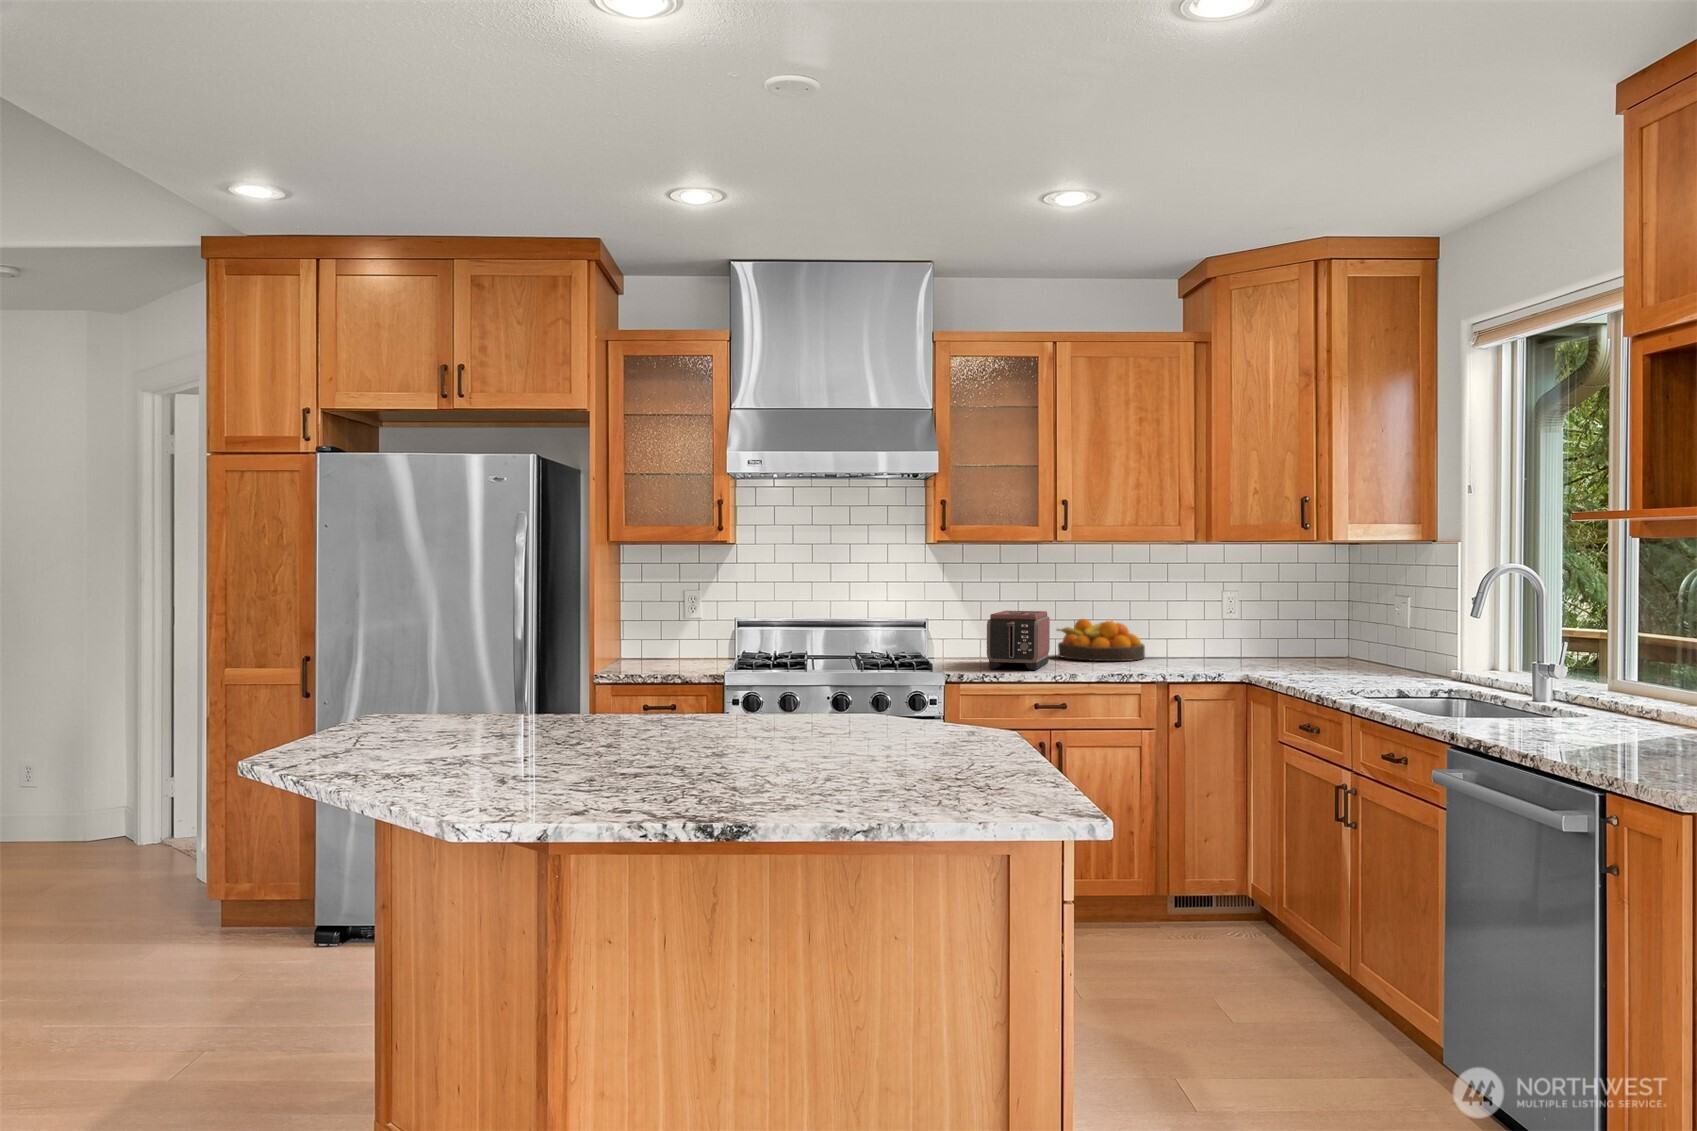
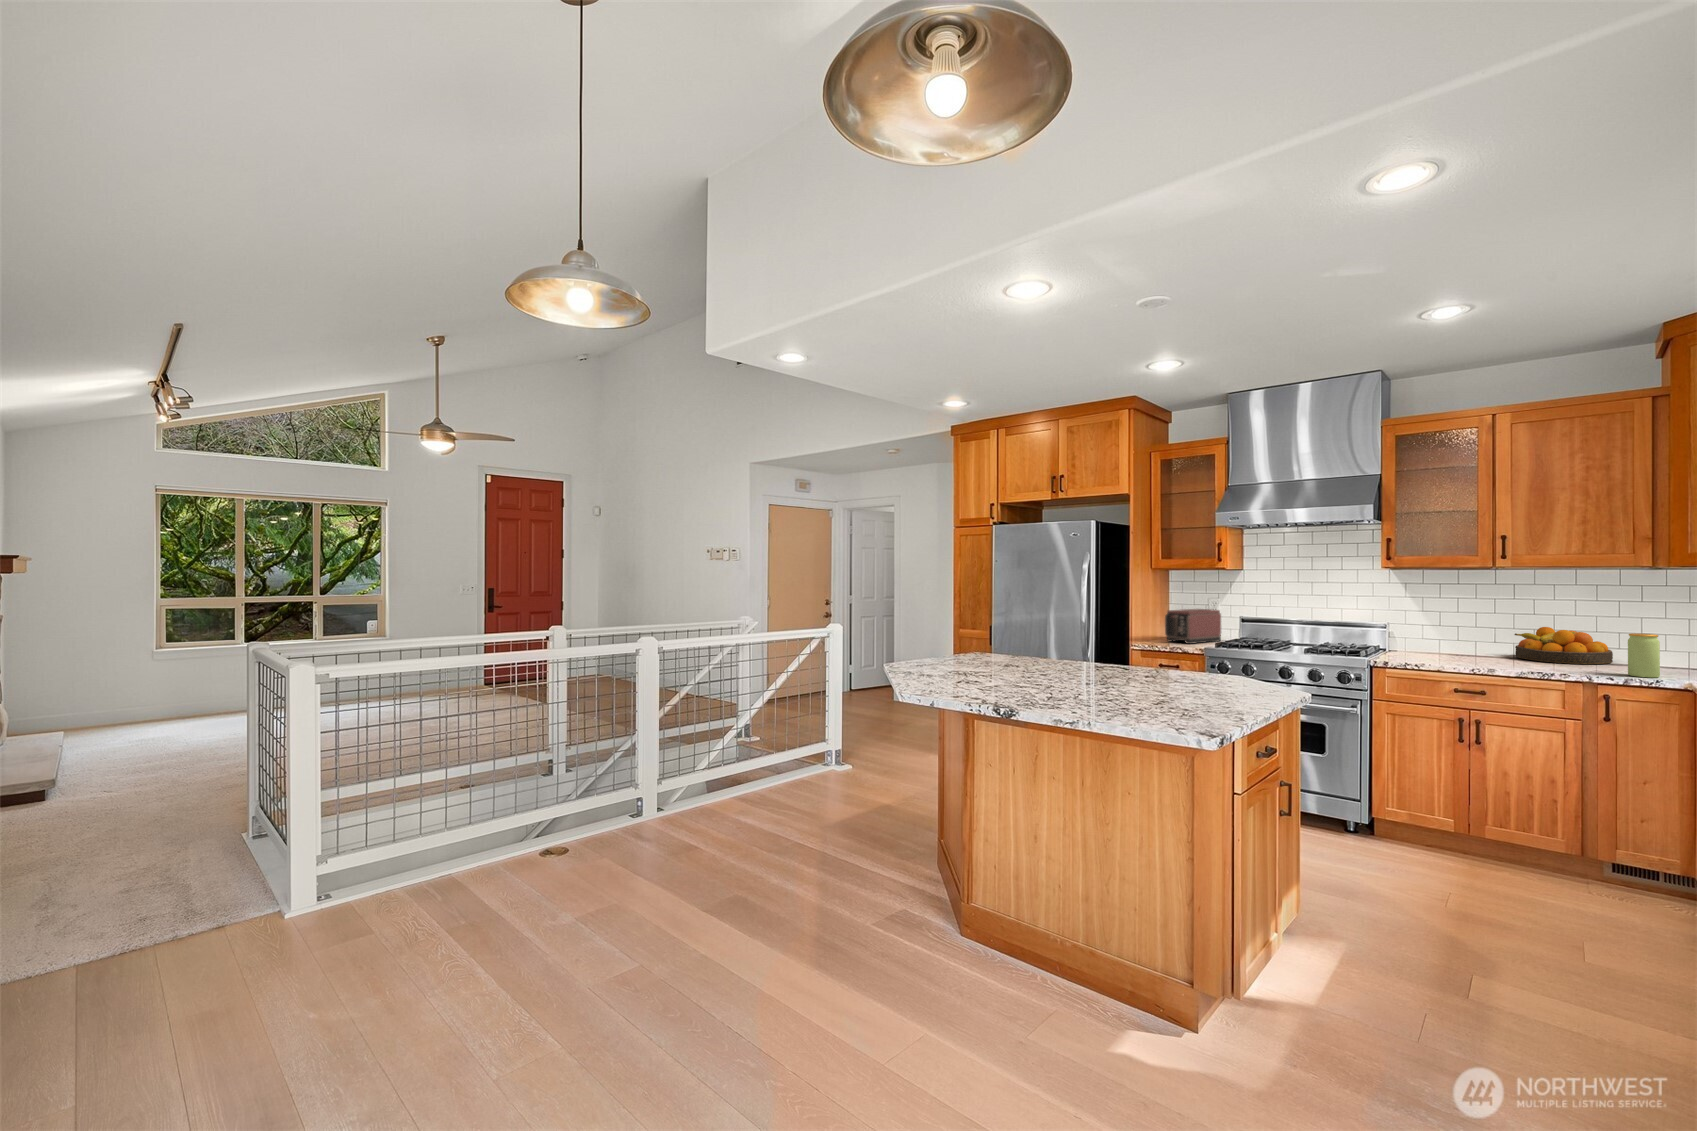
toaster: present [987,611,1050,670] -> present [1165,609,1221,644]
jar: none [1188,620,1214,670] -> present [1628,633,1660,678]

